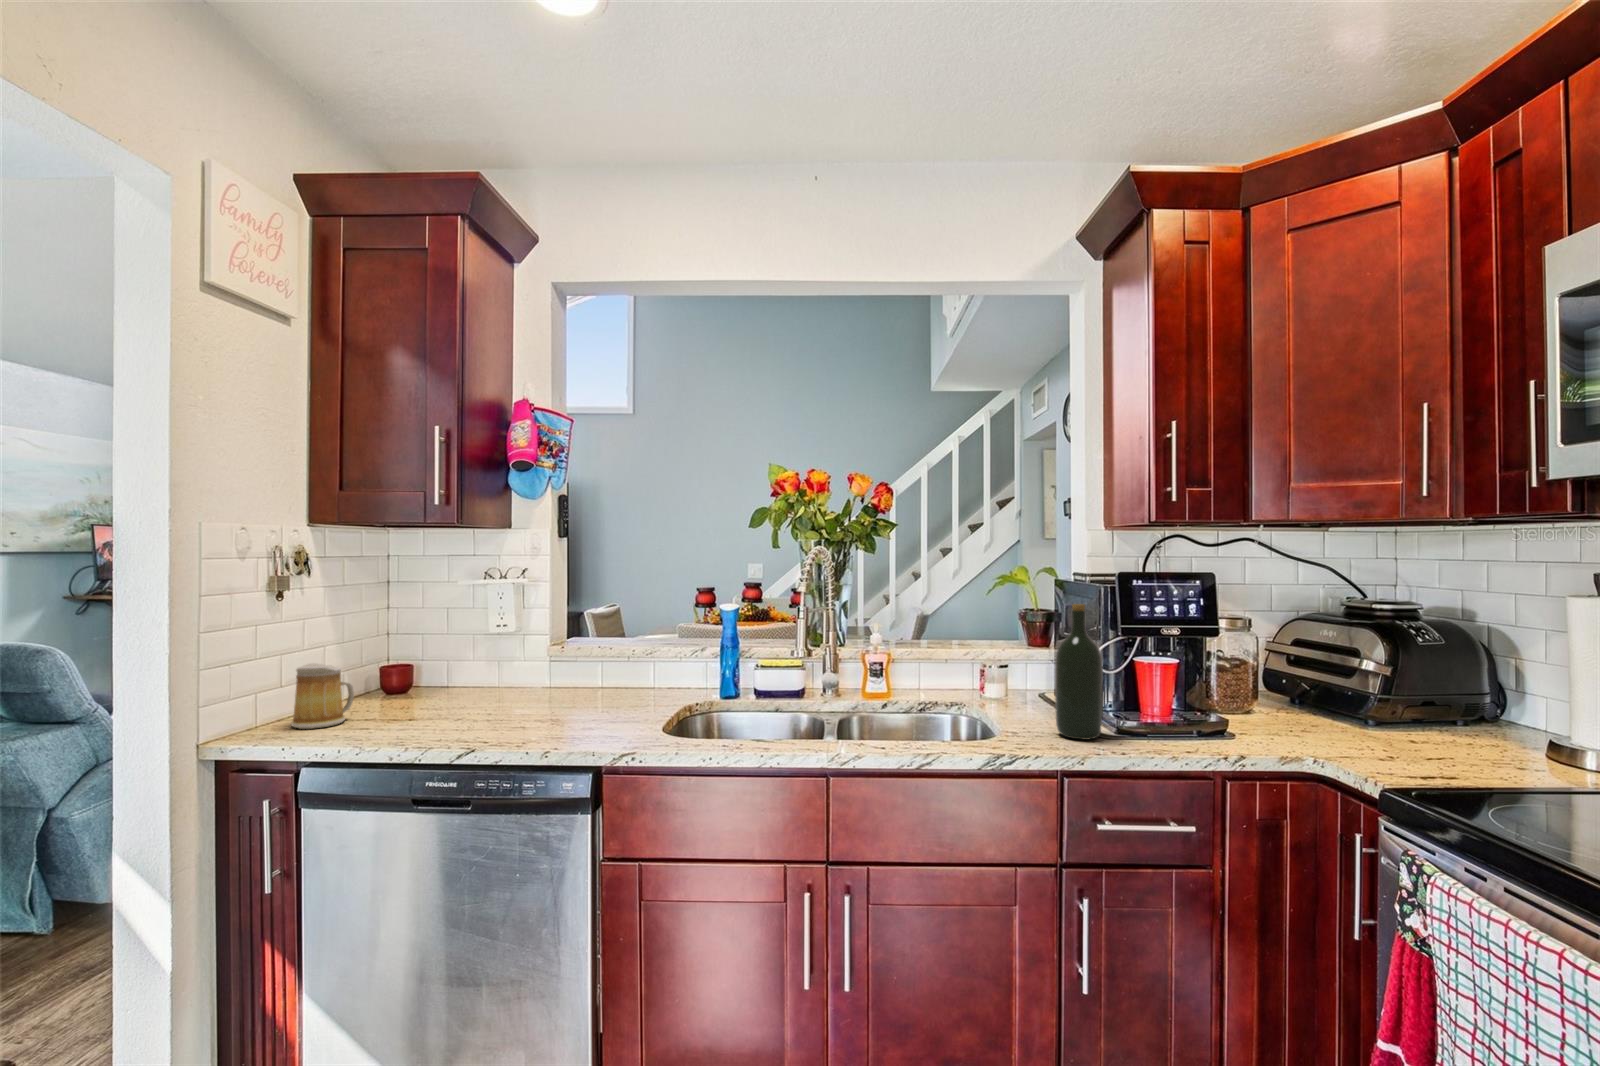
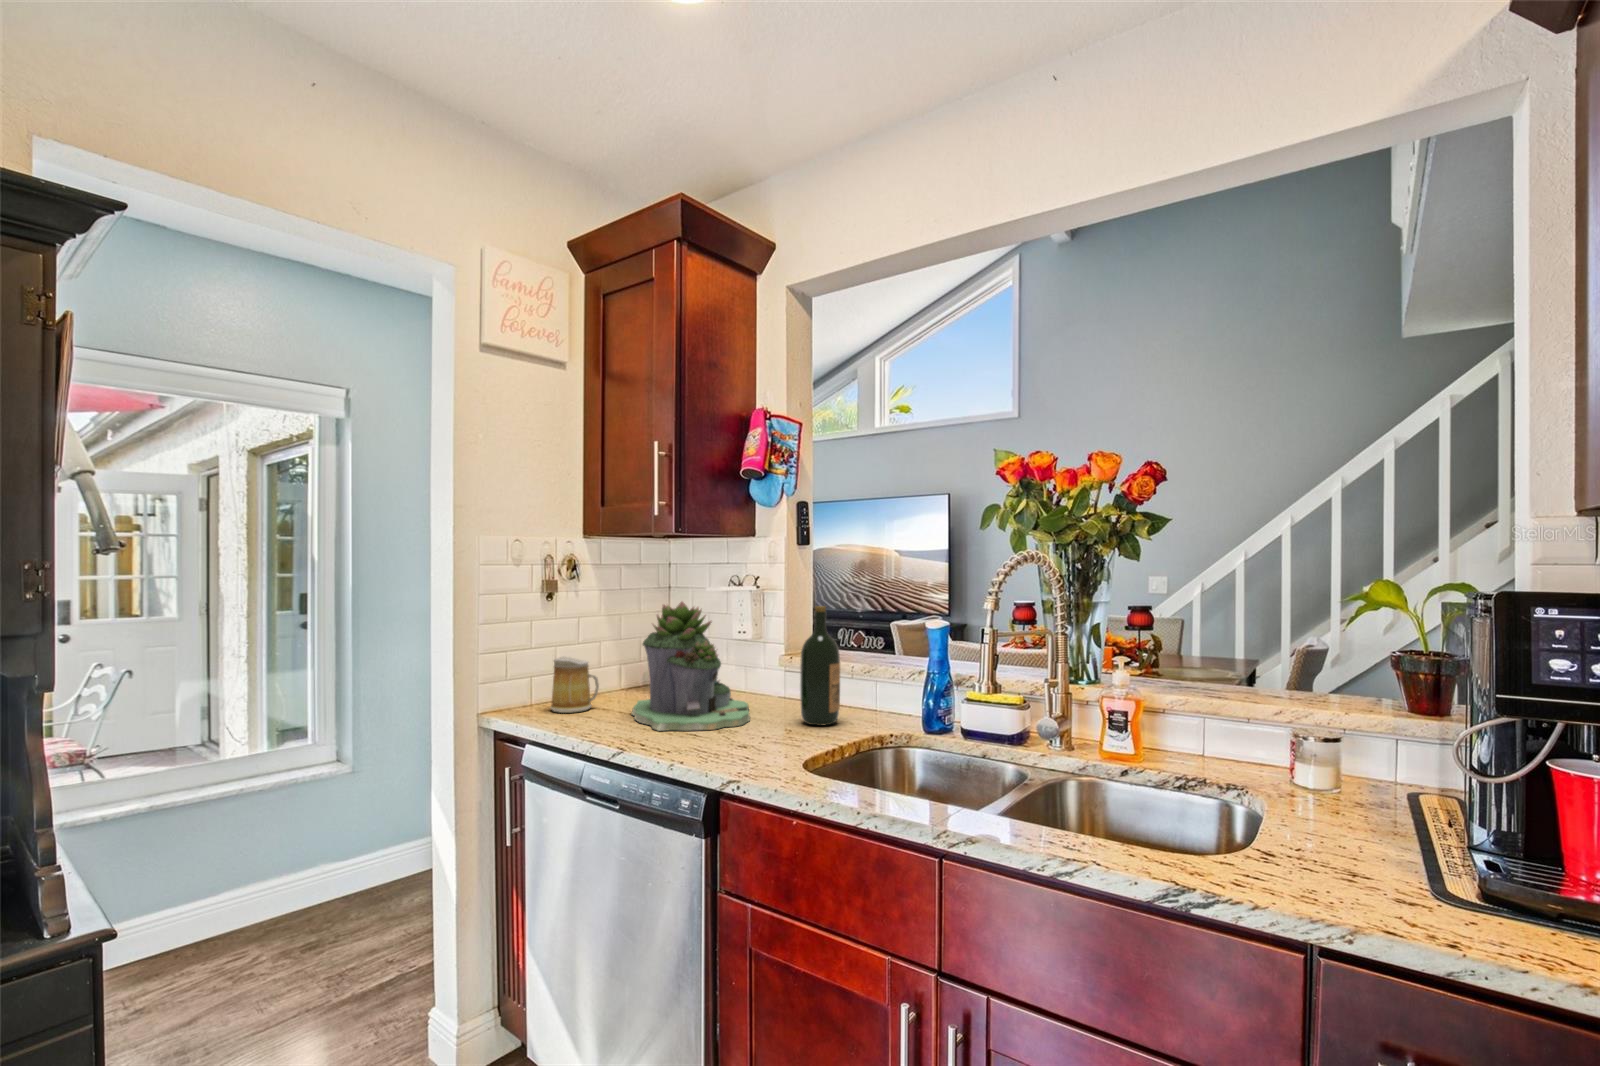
succulent planter: none [400,594,548,729] -> present [632,602,750,731]
wine bottle: present [1055,604,1103,740] -> present [800,606,840,725]

